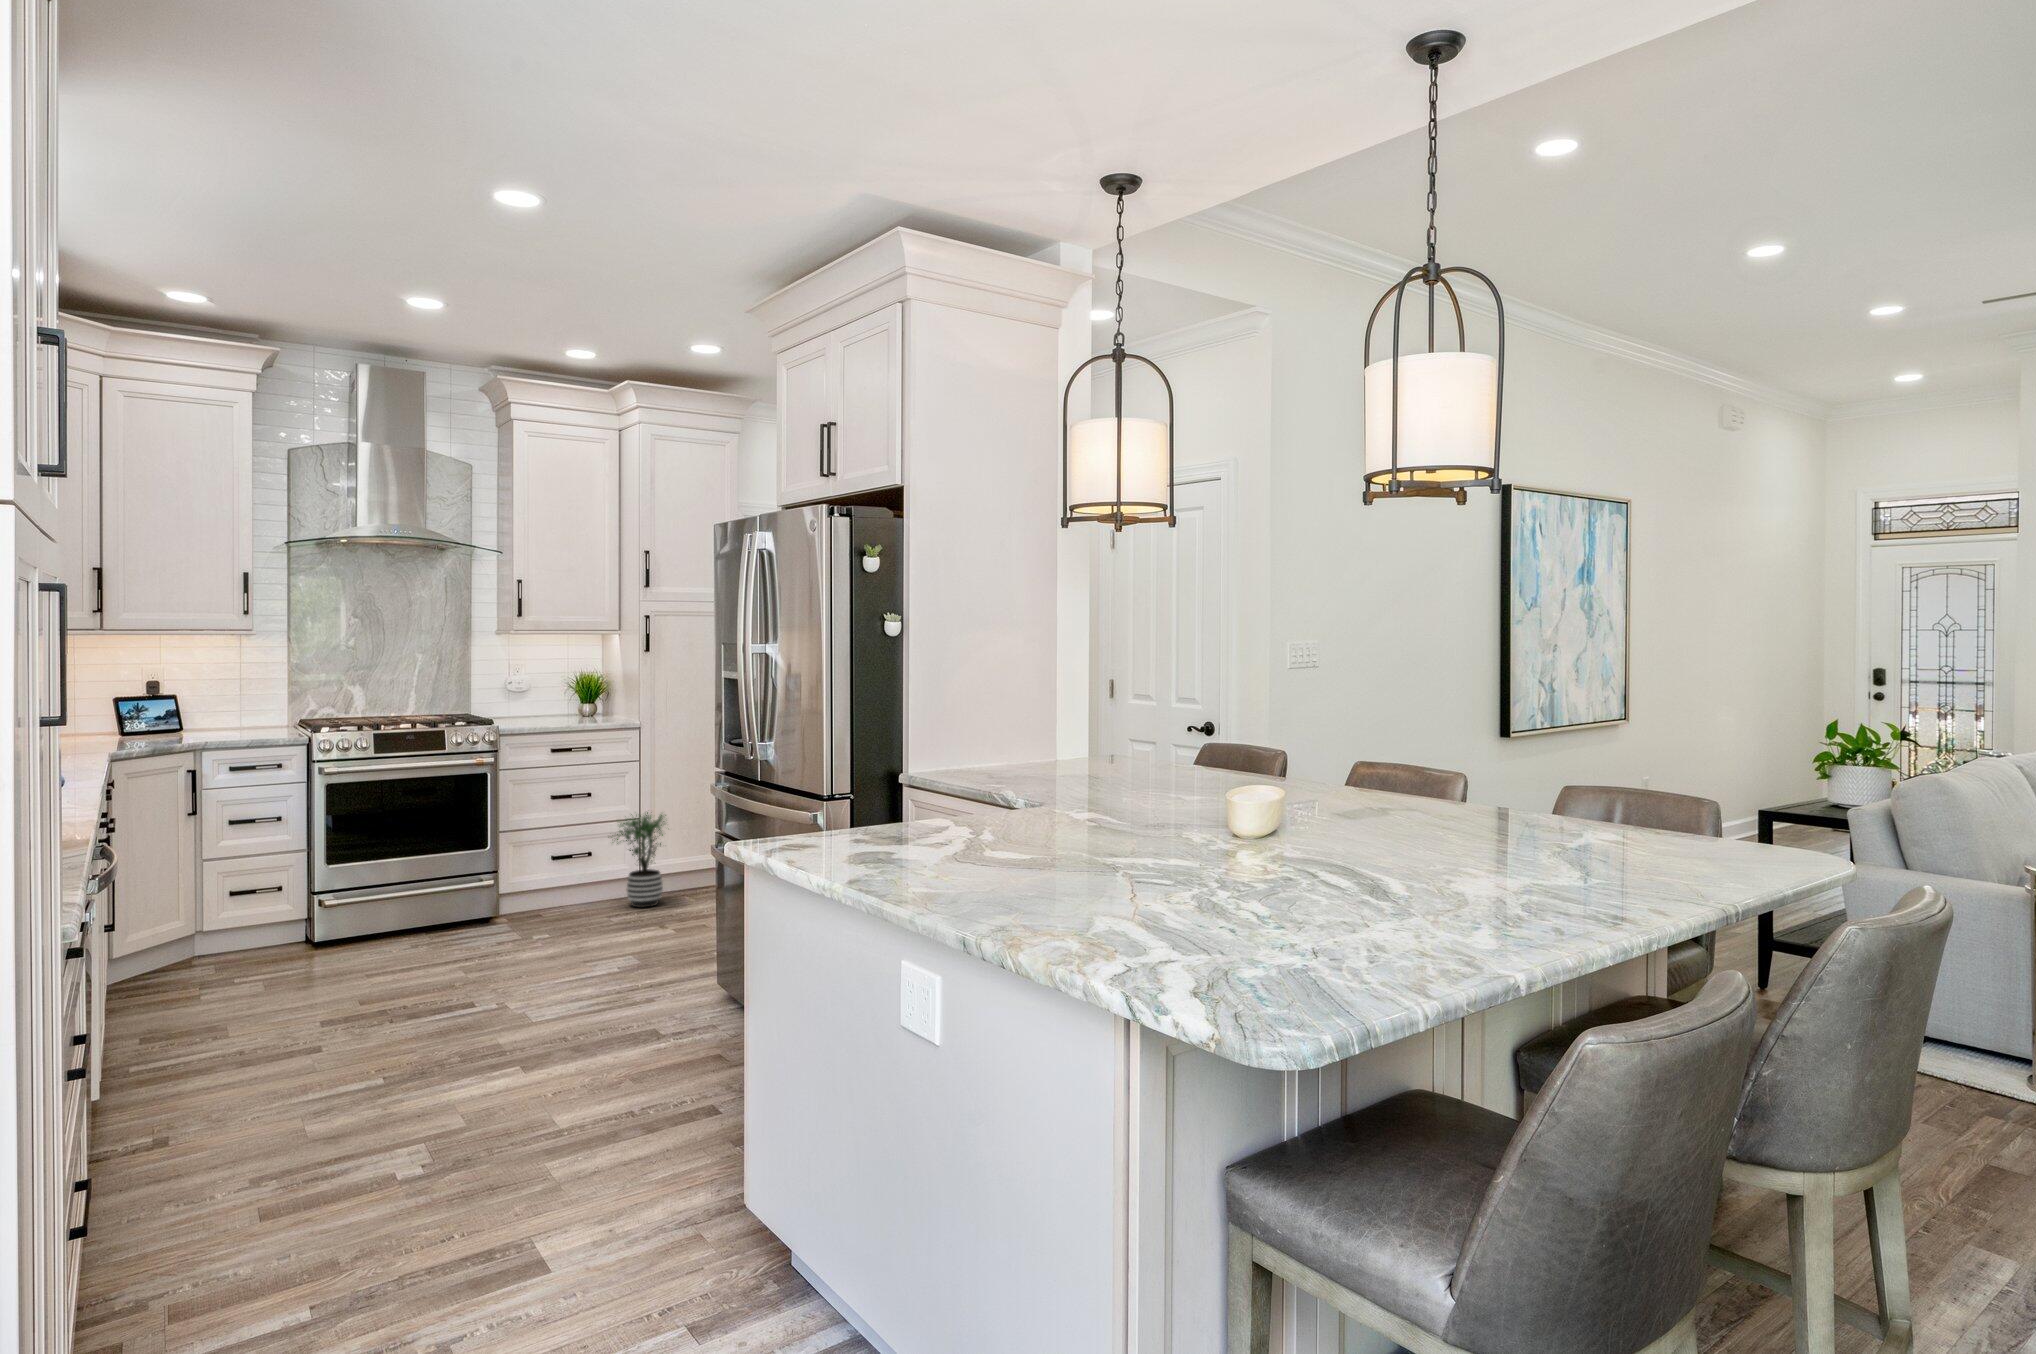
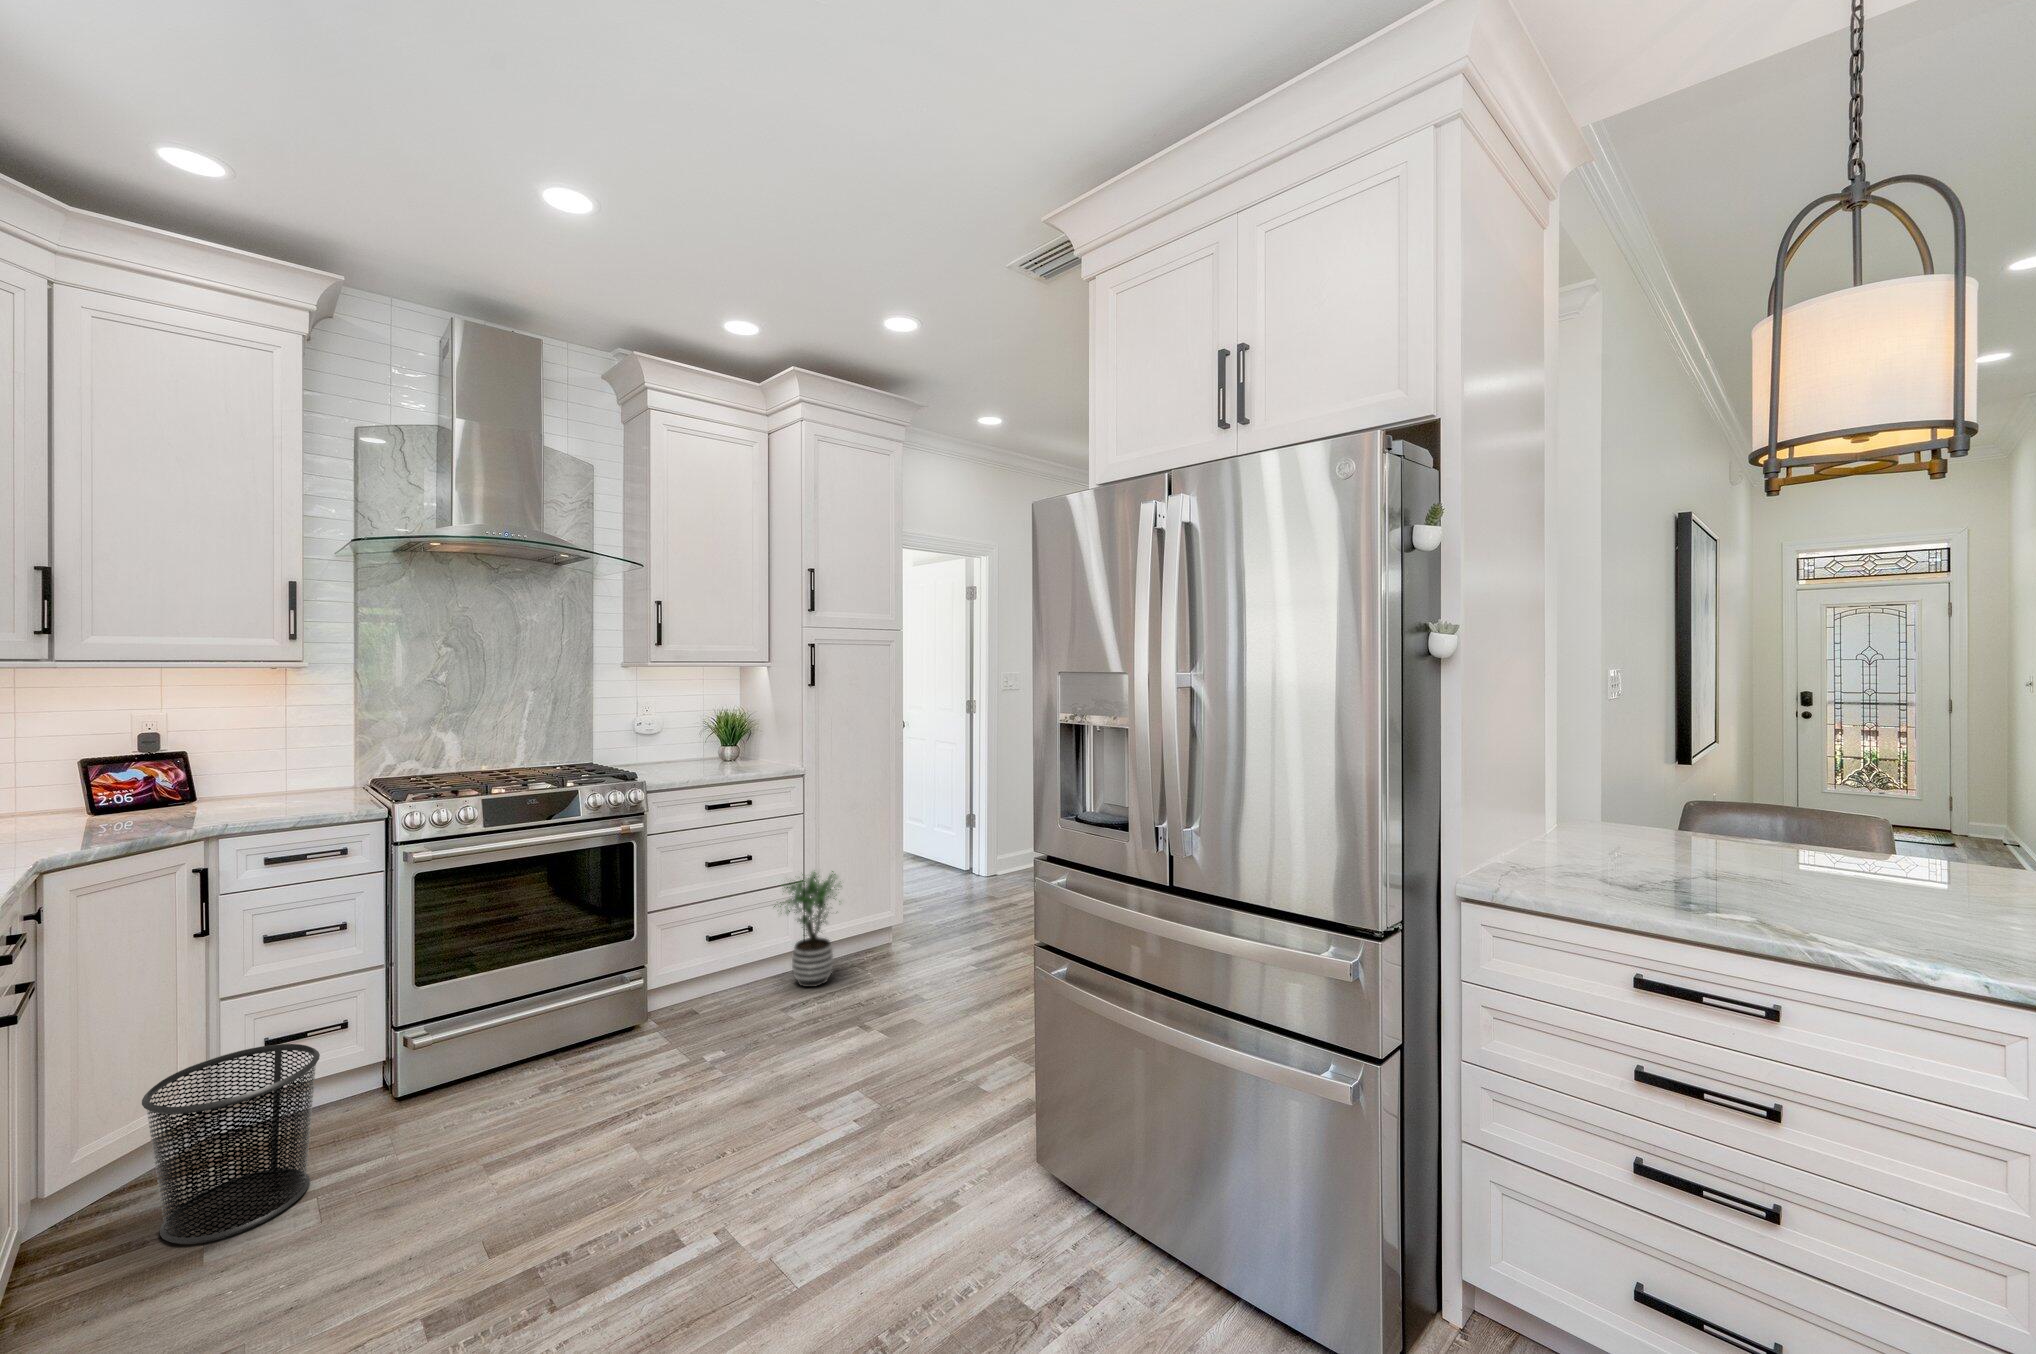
waste bin: none [166,885,266,990] -> present [142,1044,320,1244]

